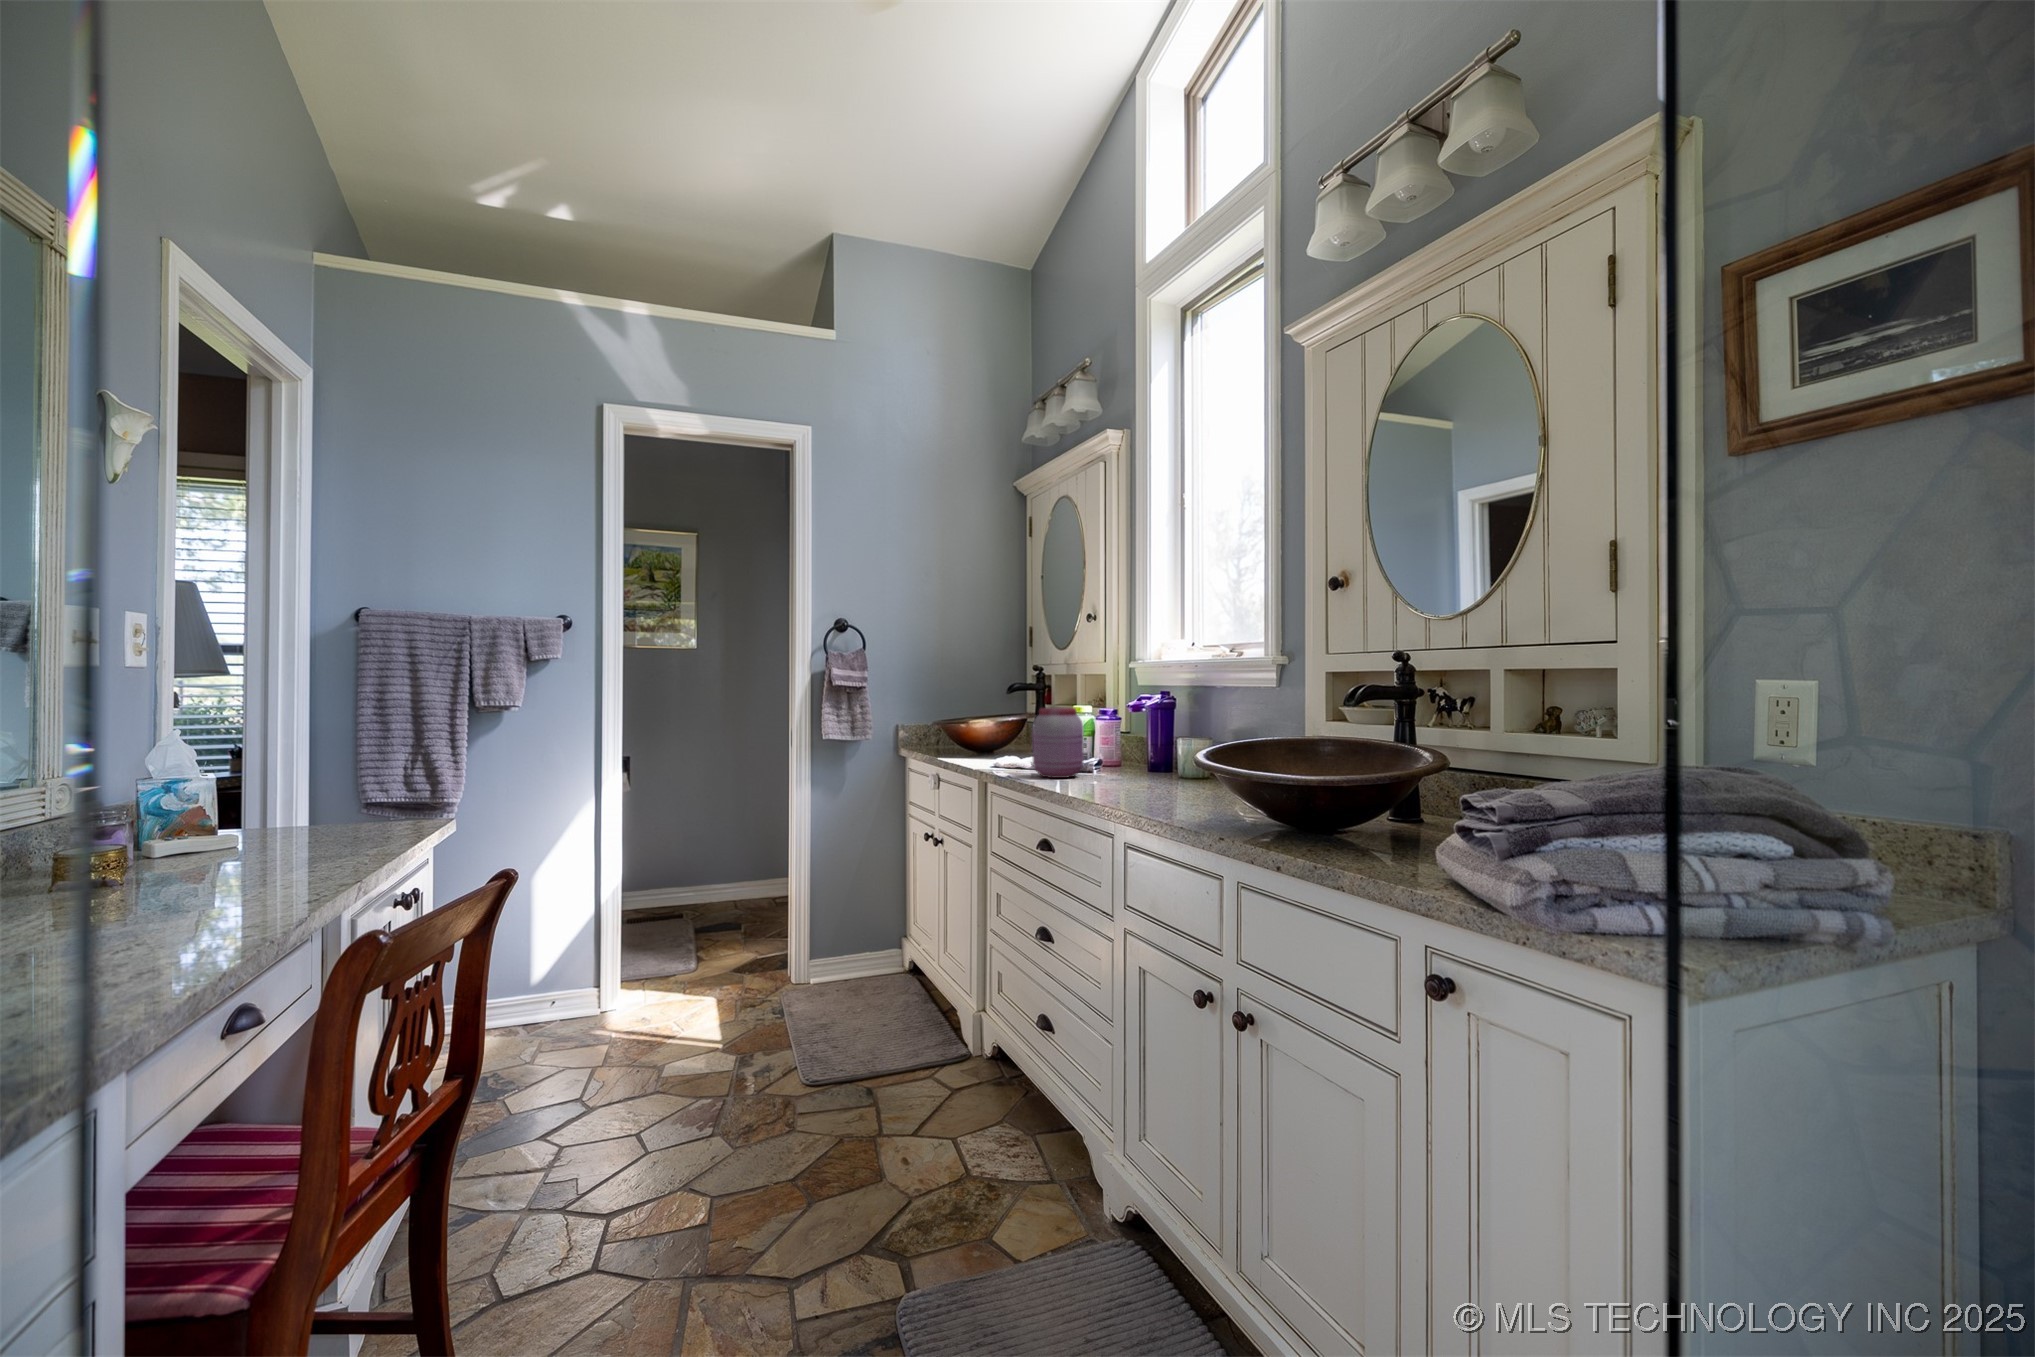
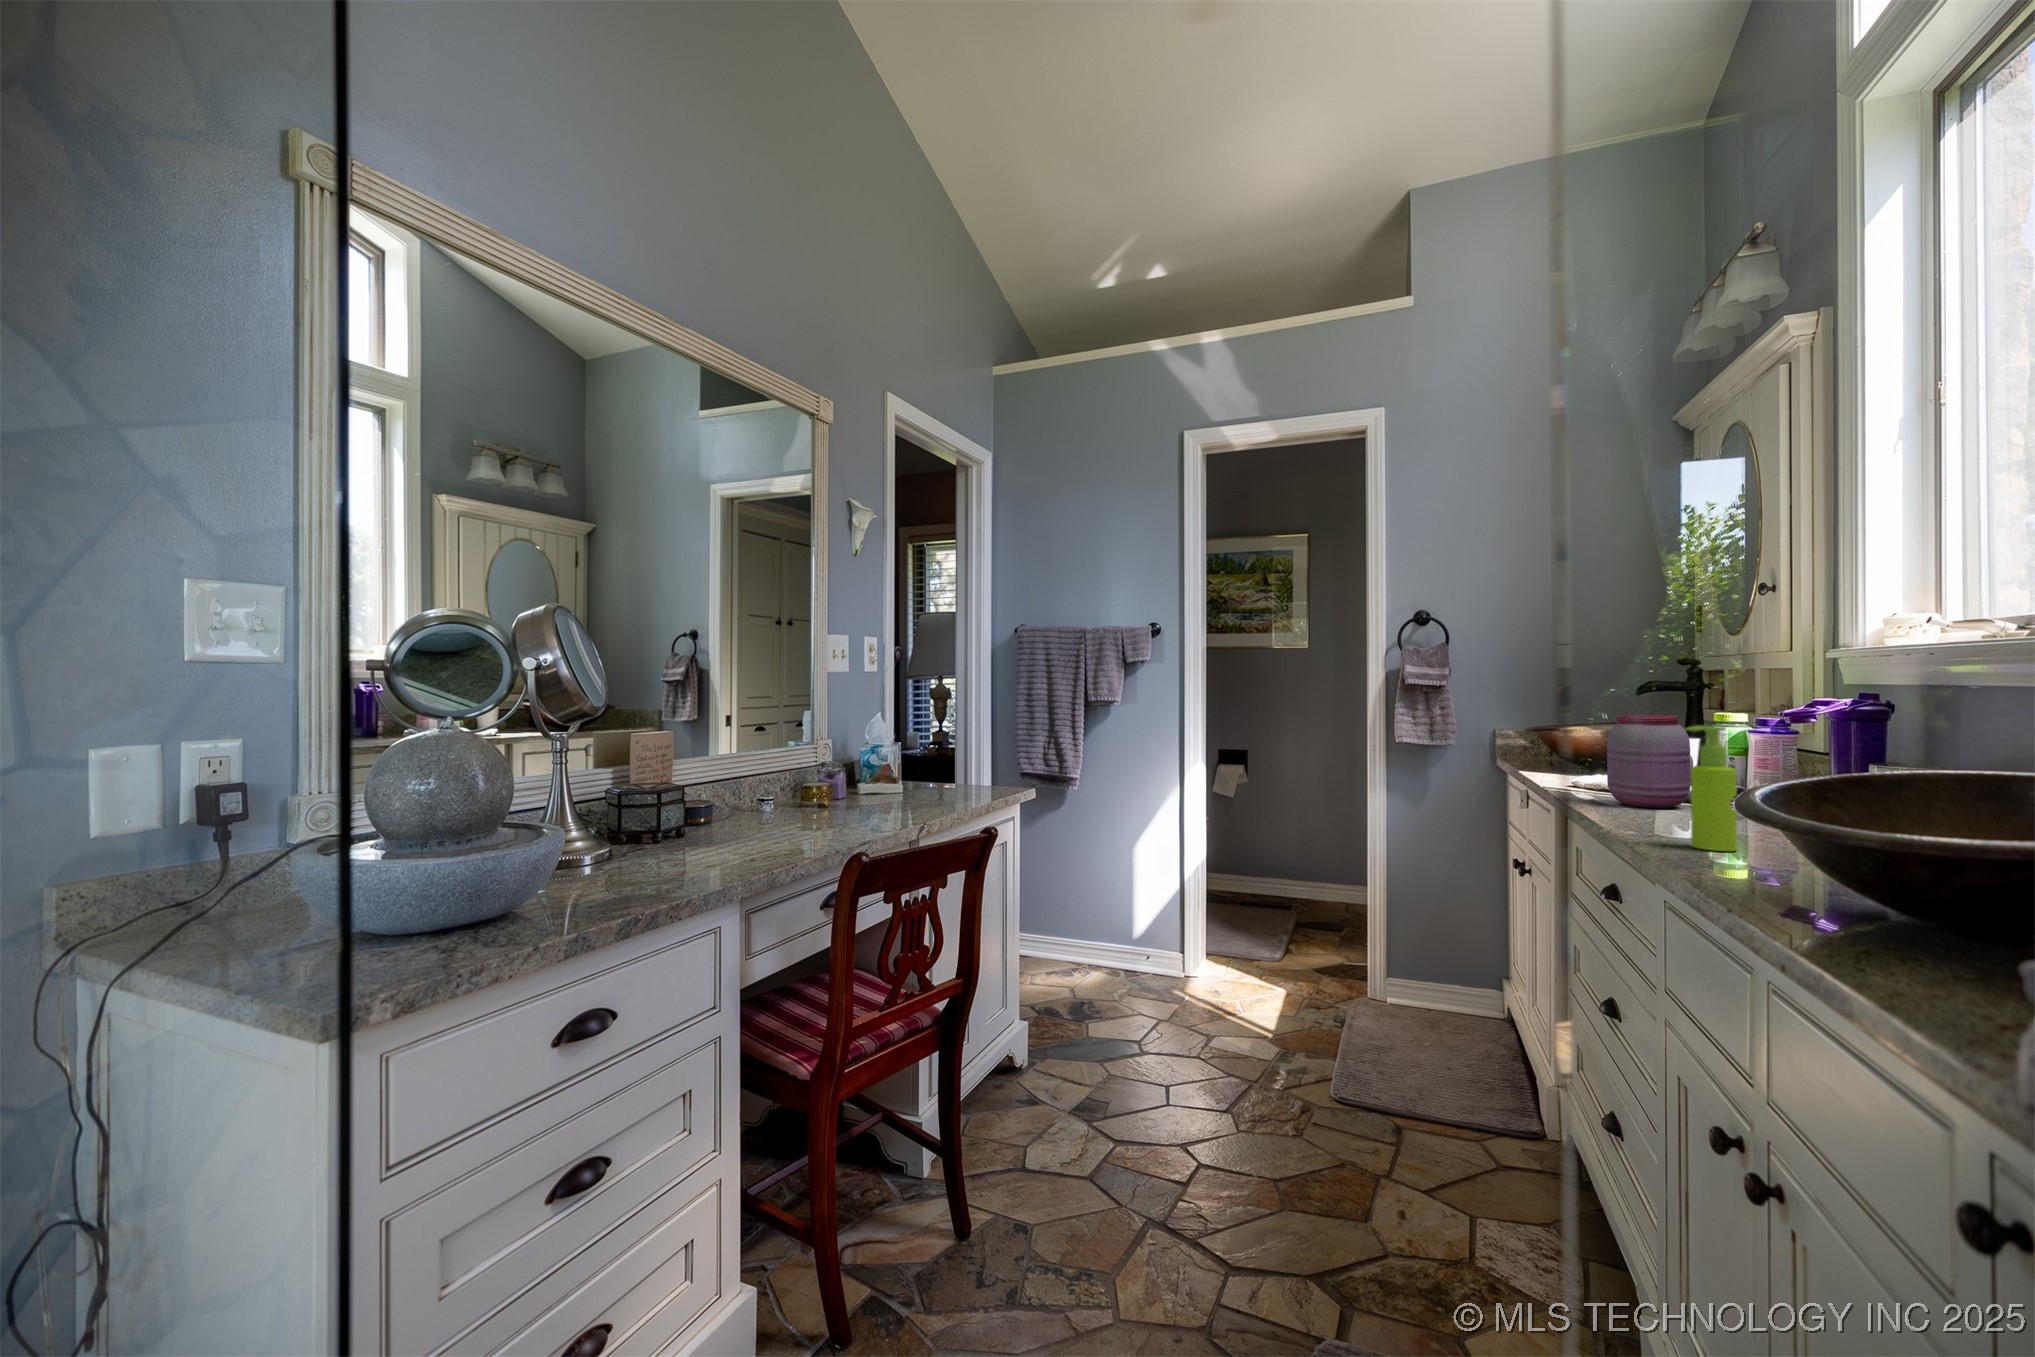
soap dispenser: none [1130,714,1158,802] -> present [1686,726,1737,851]

